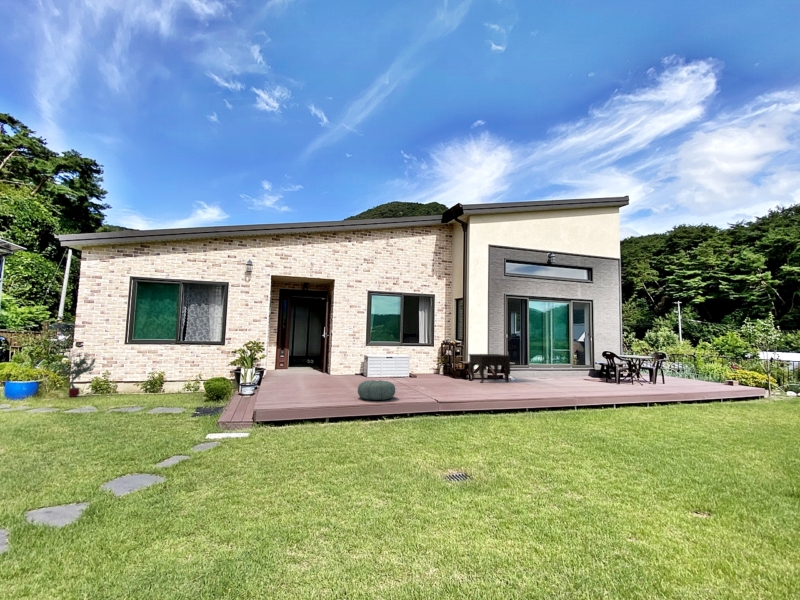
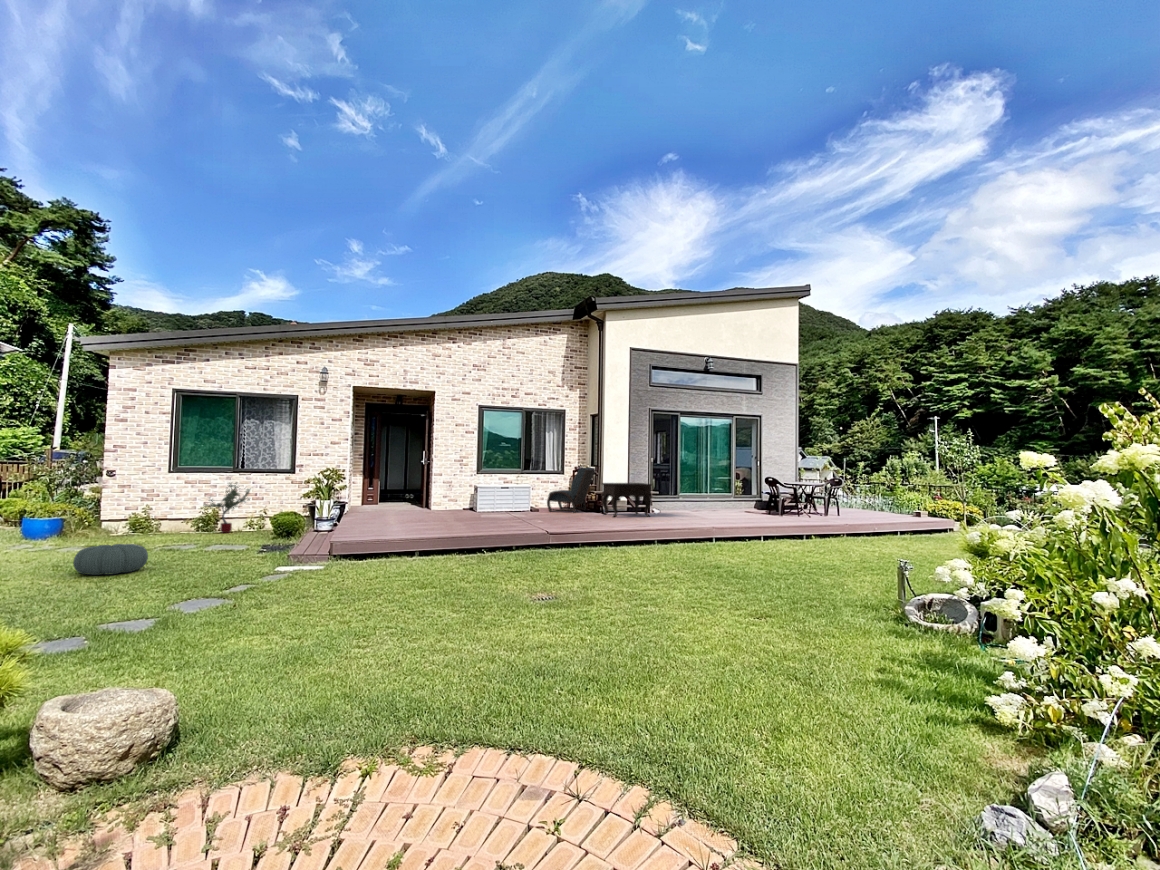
lounge chair: none [423,341,461,378] -> present [547,467,595,512]
potted tree: present [58,353,95,397] -> present [205,483,250,533]
pouf: present [358,380,395,400] -> present [73,544,148,575]

